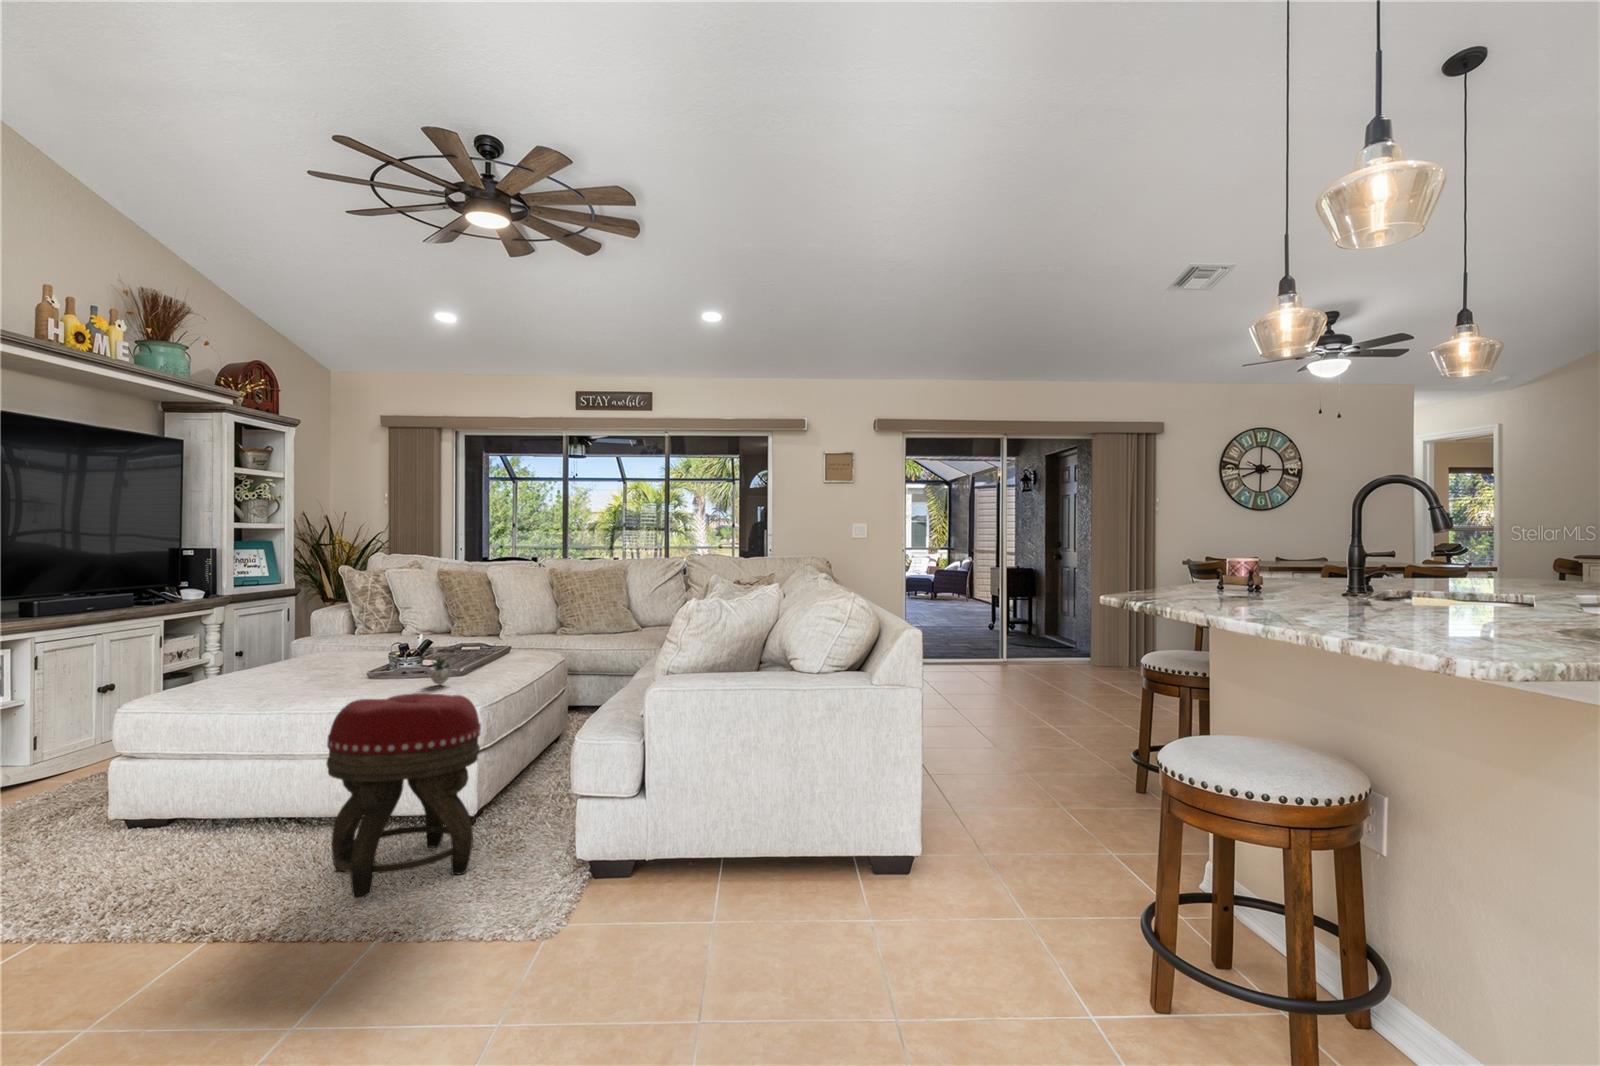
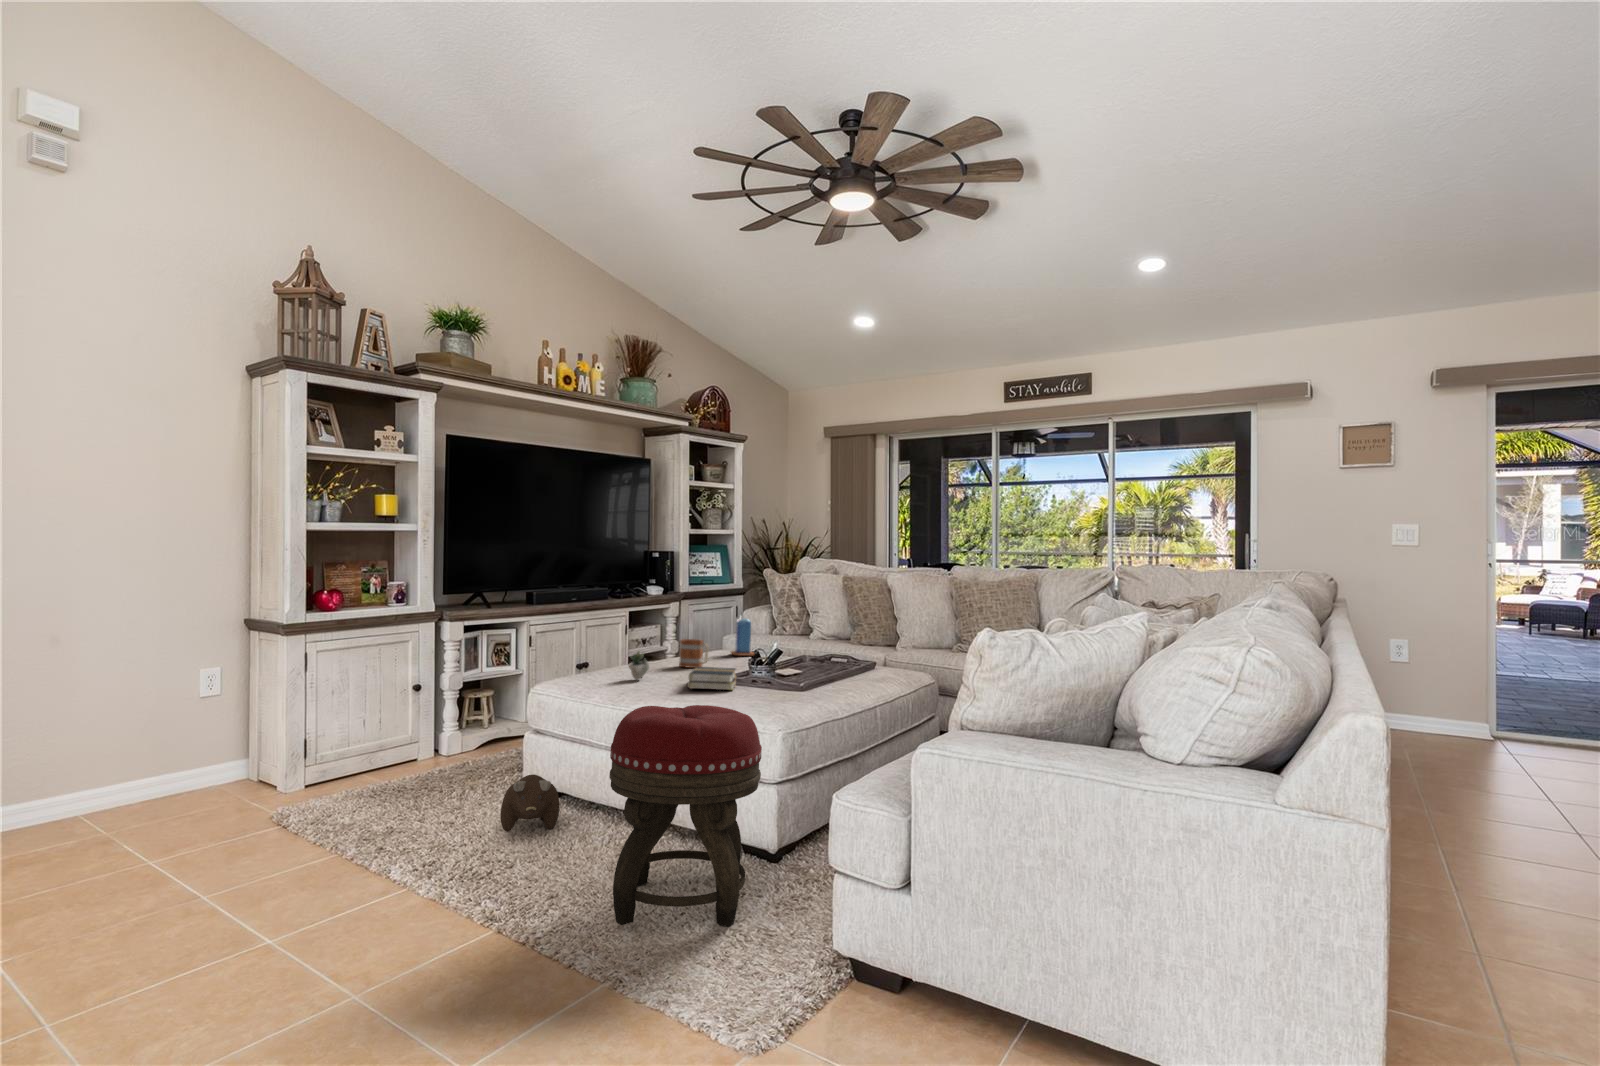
candle: none [337,614,369,655] -> present [731,618,754,656]
mug: none [295,641,334,670] -> present [679,639,709,668]
succulent plant: present [429,656,452,685] -> present [629,651,649,680]
hardback book: none [338,663,396,686] -> present [687,667,736,690]
plush toy: none [107,801,190,870] -> present [501,775,559,832]

